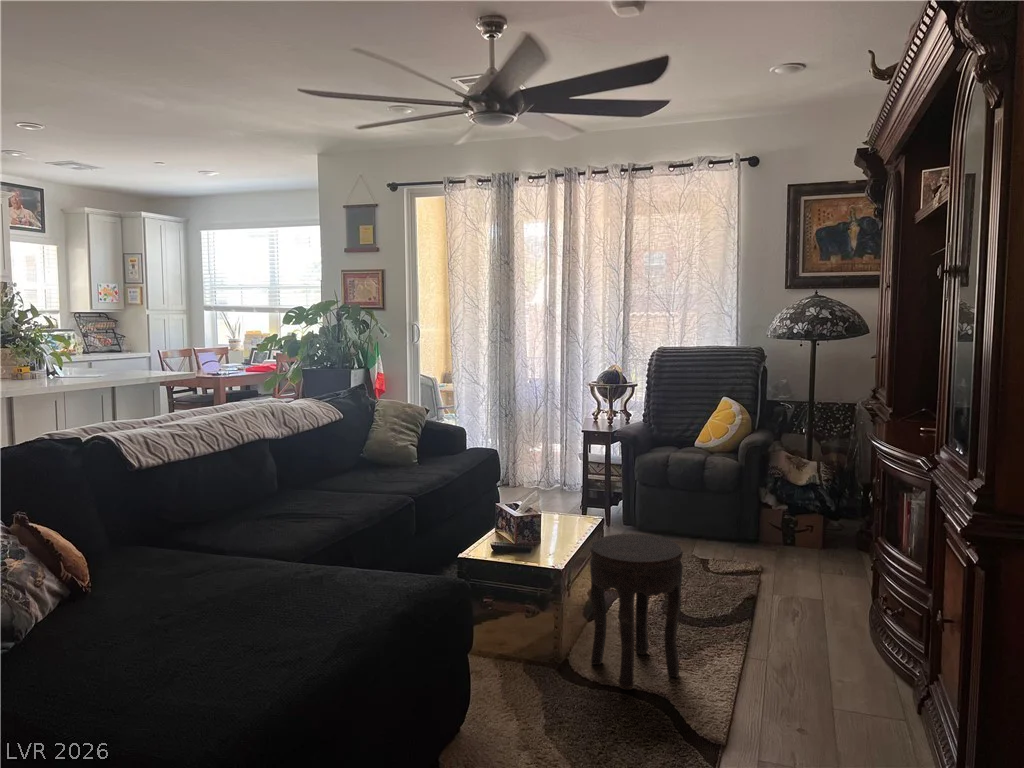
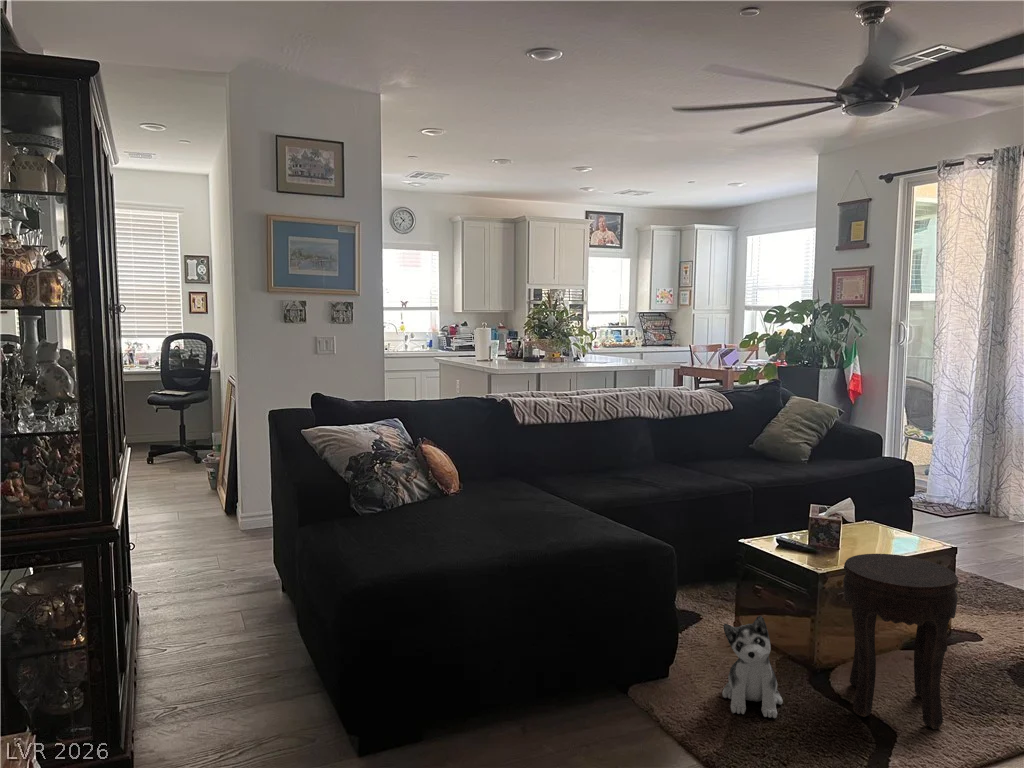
plush toy: none [517,625,583,735] -> present [722,615,783,718]

